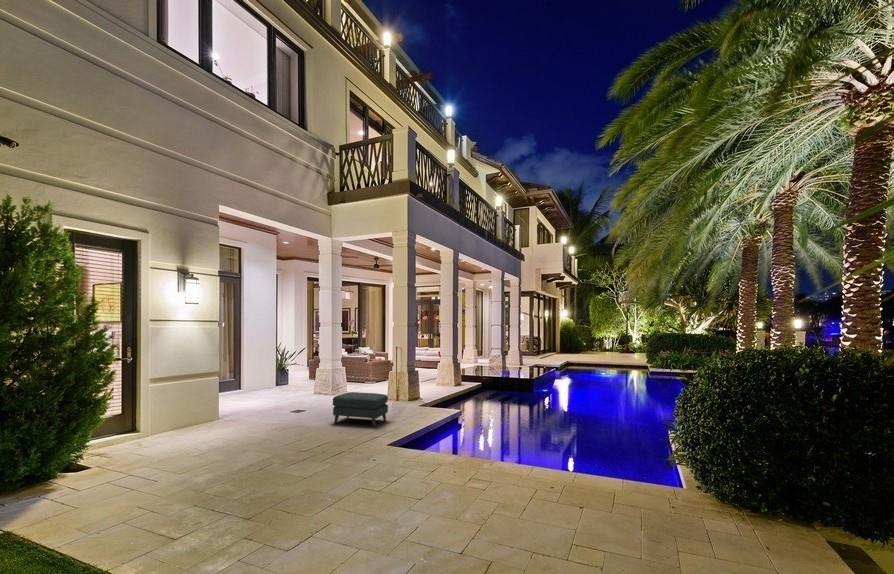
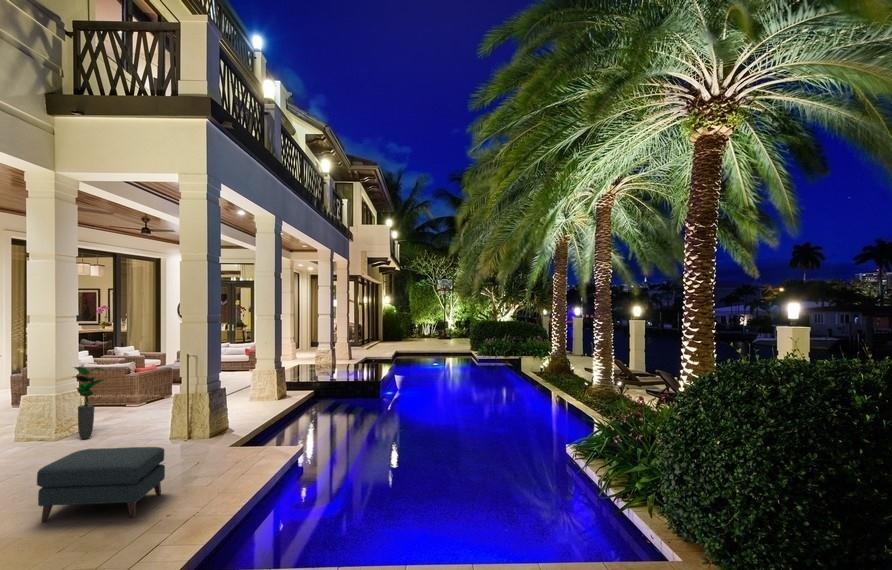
potted plant: none [335,352,352,396] -> present [74,367,105,439]

